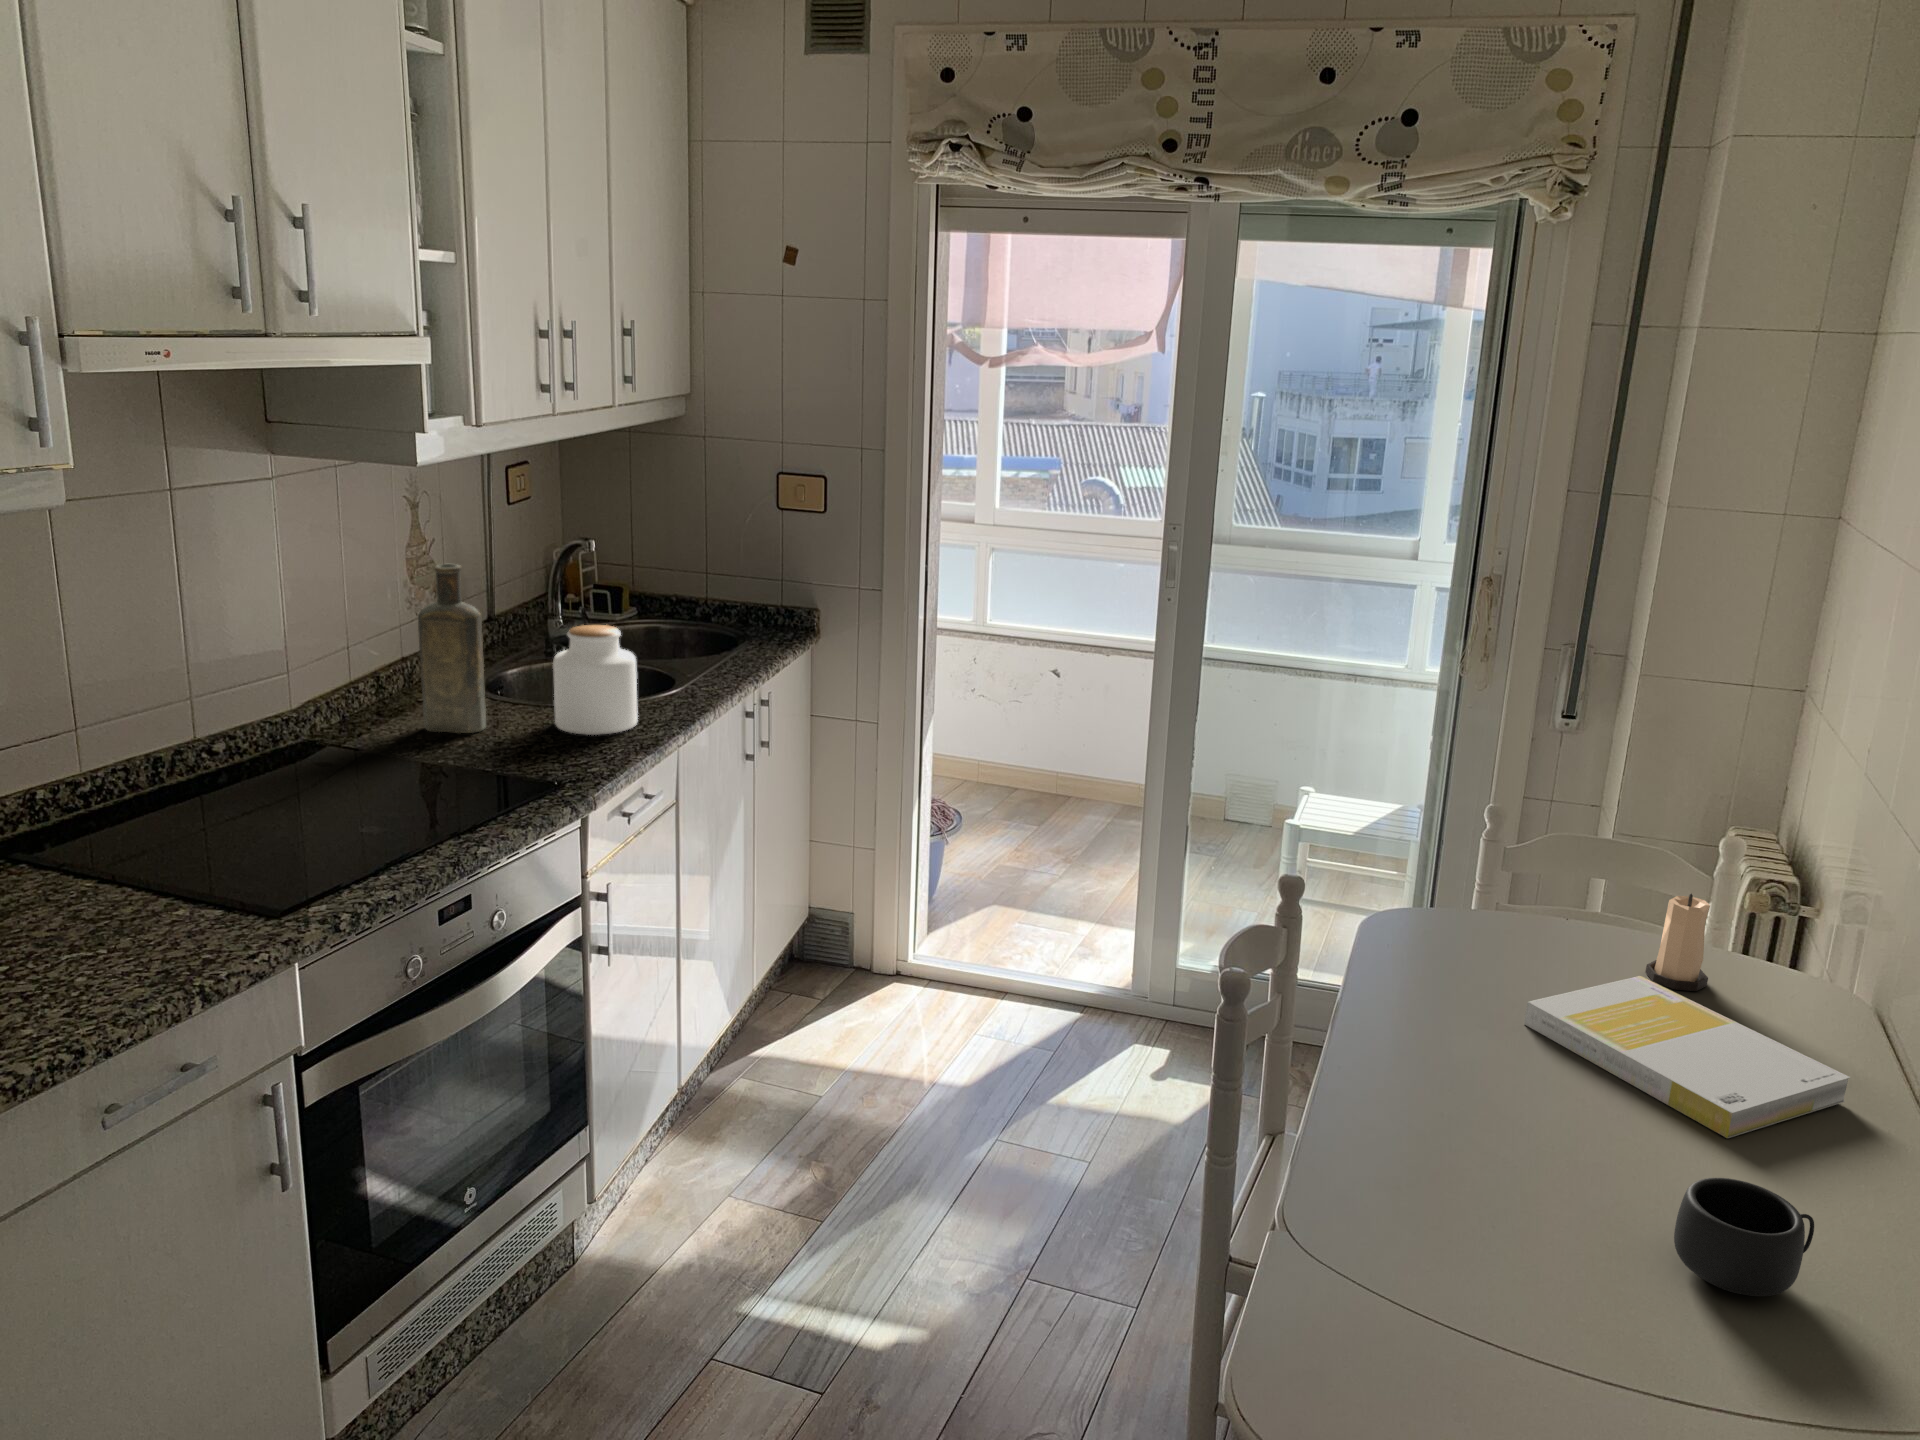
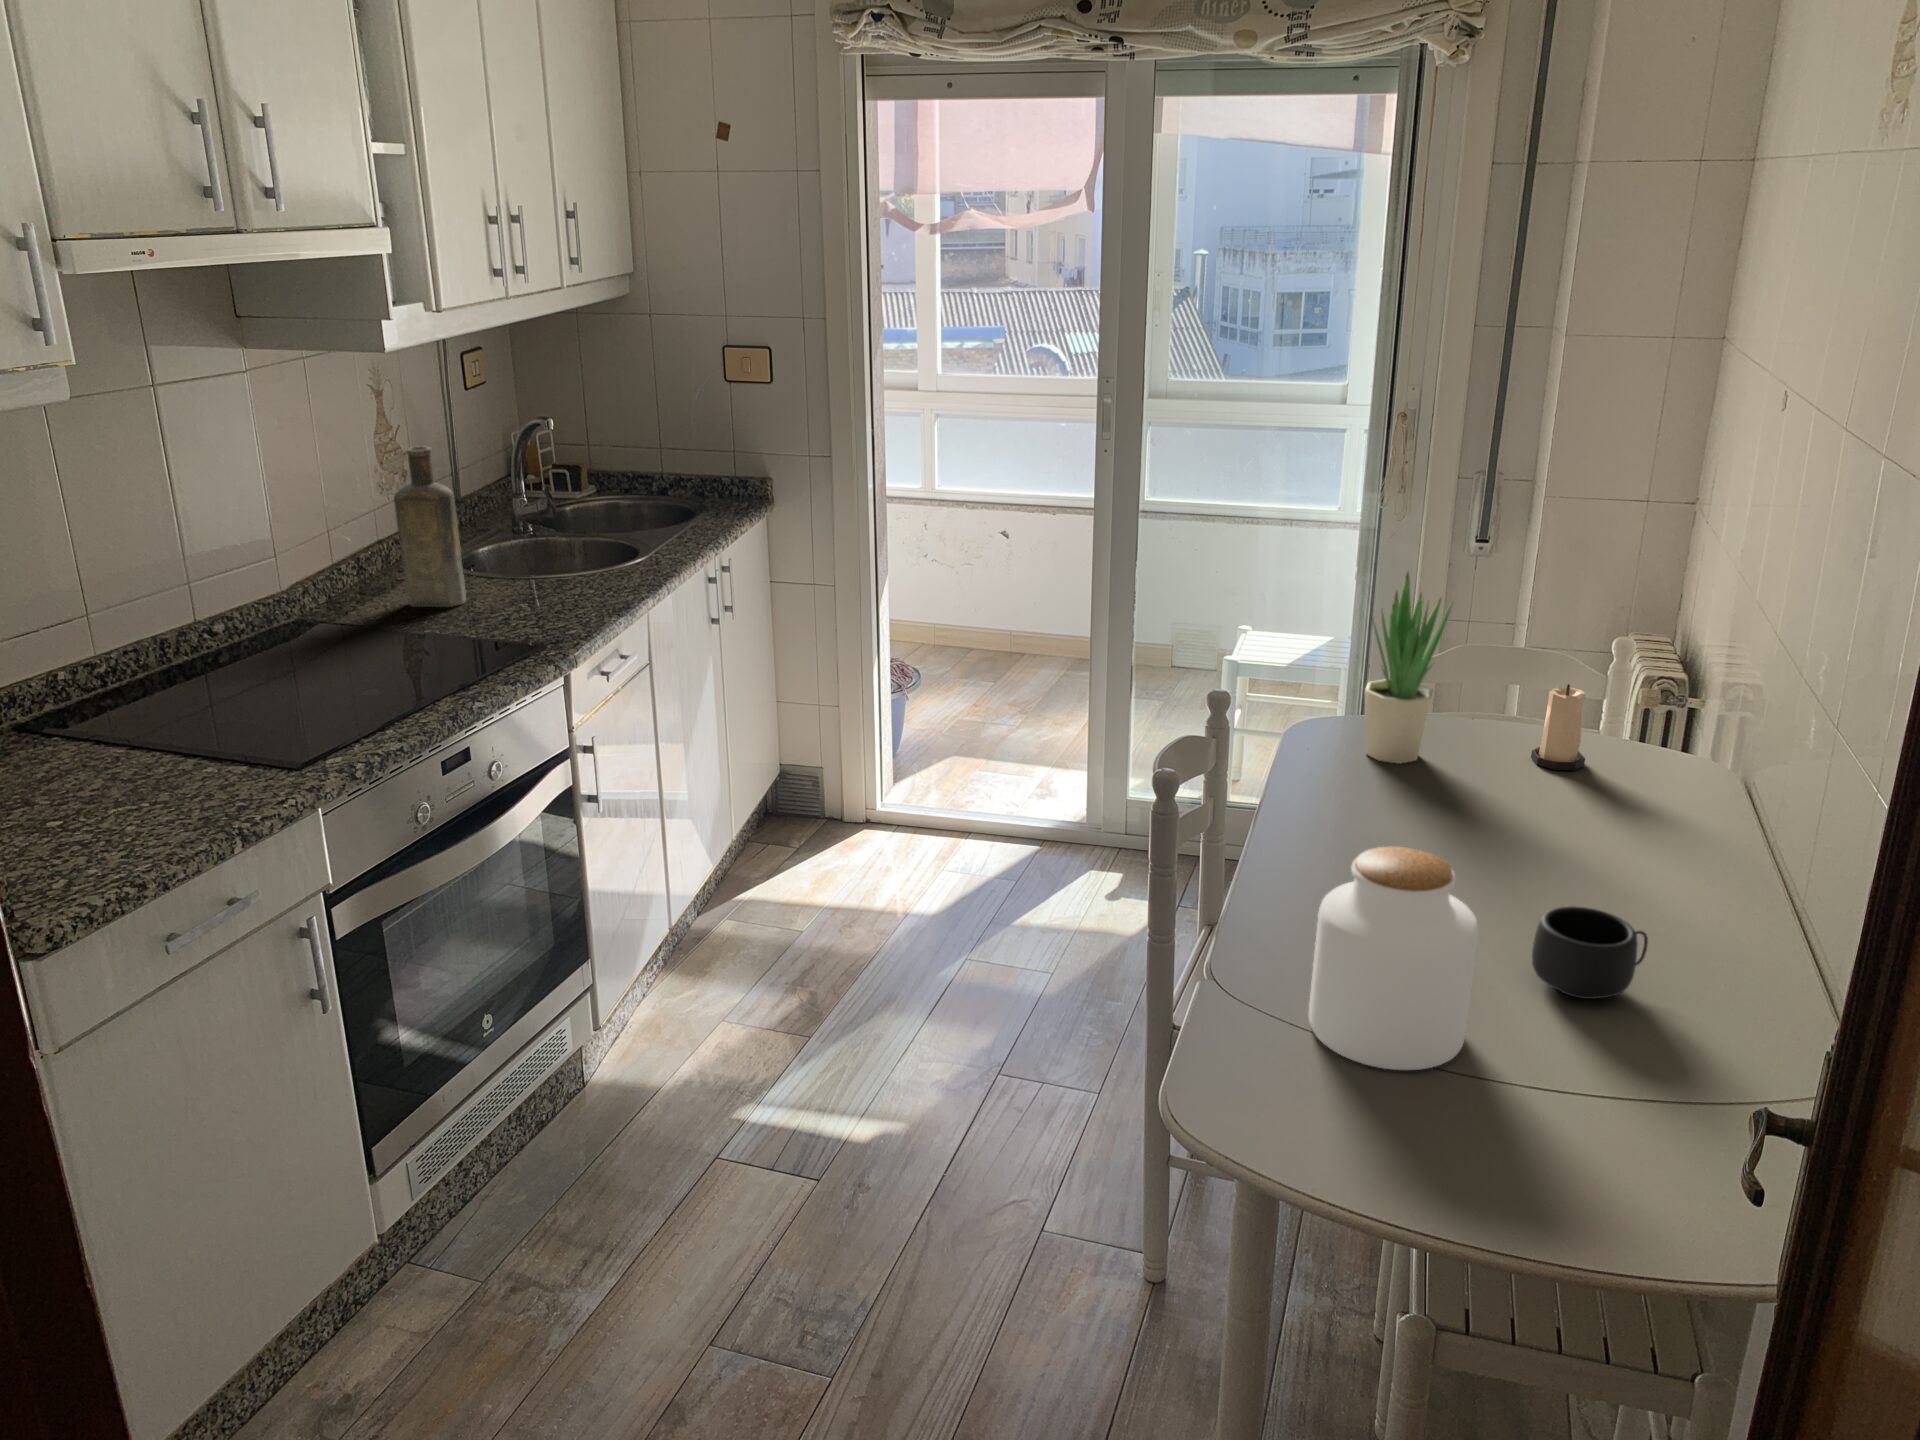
jar: present [553,625,638,735] -> present [1309,846,1479,1070]
potted plant: none [1458,758,1565,972] -> present [1365,573,1453,763]
book: present [1524,976,1850,1138] -> none [1420,758,1697,884]

